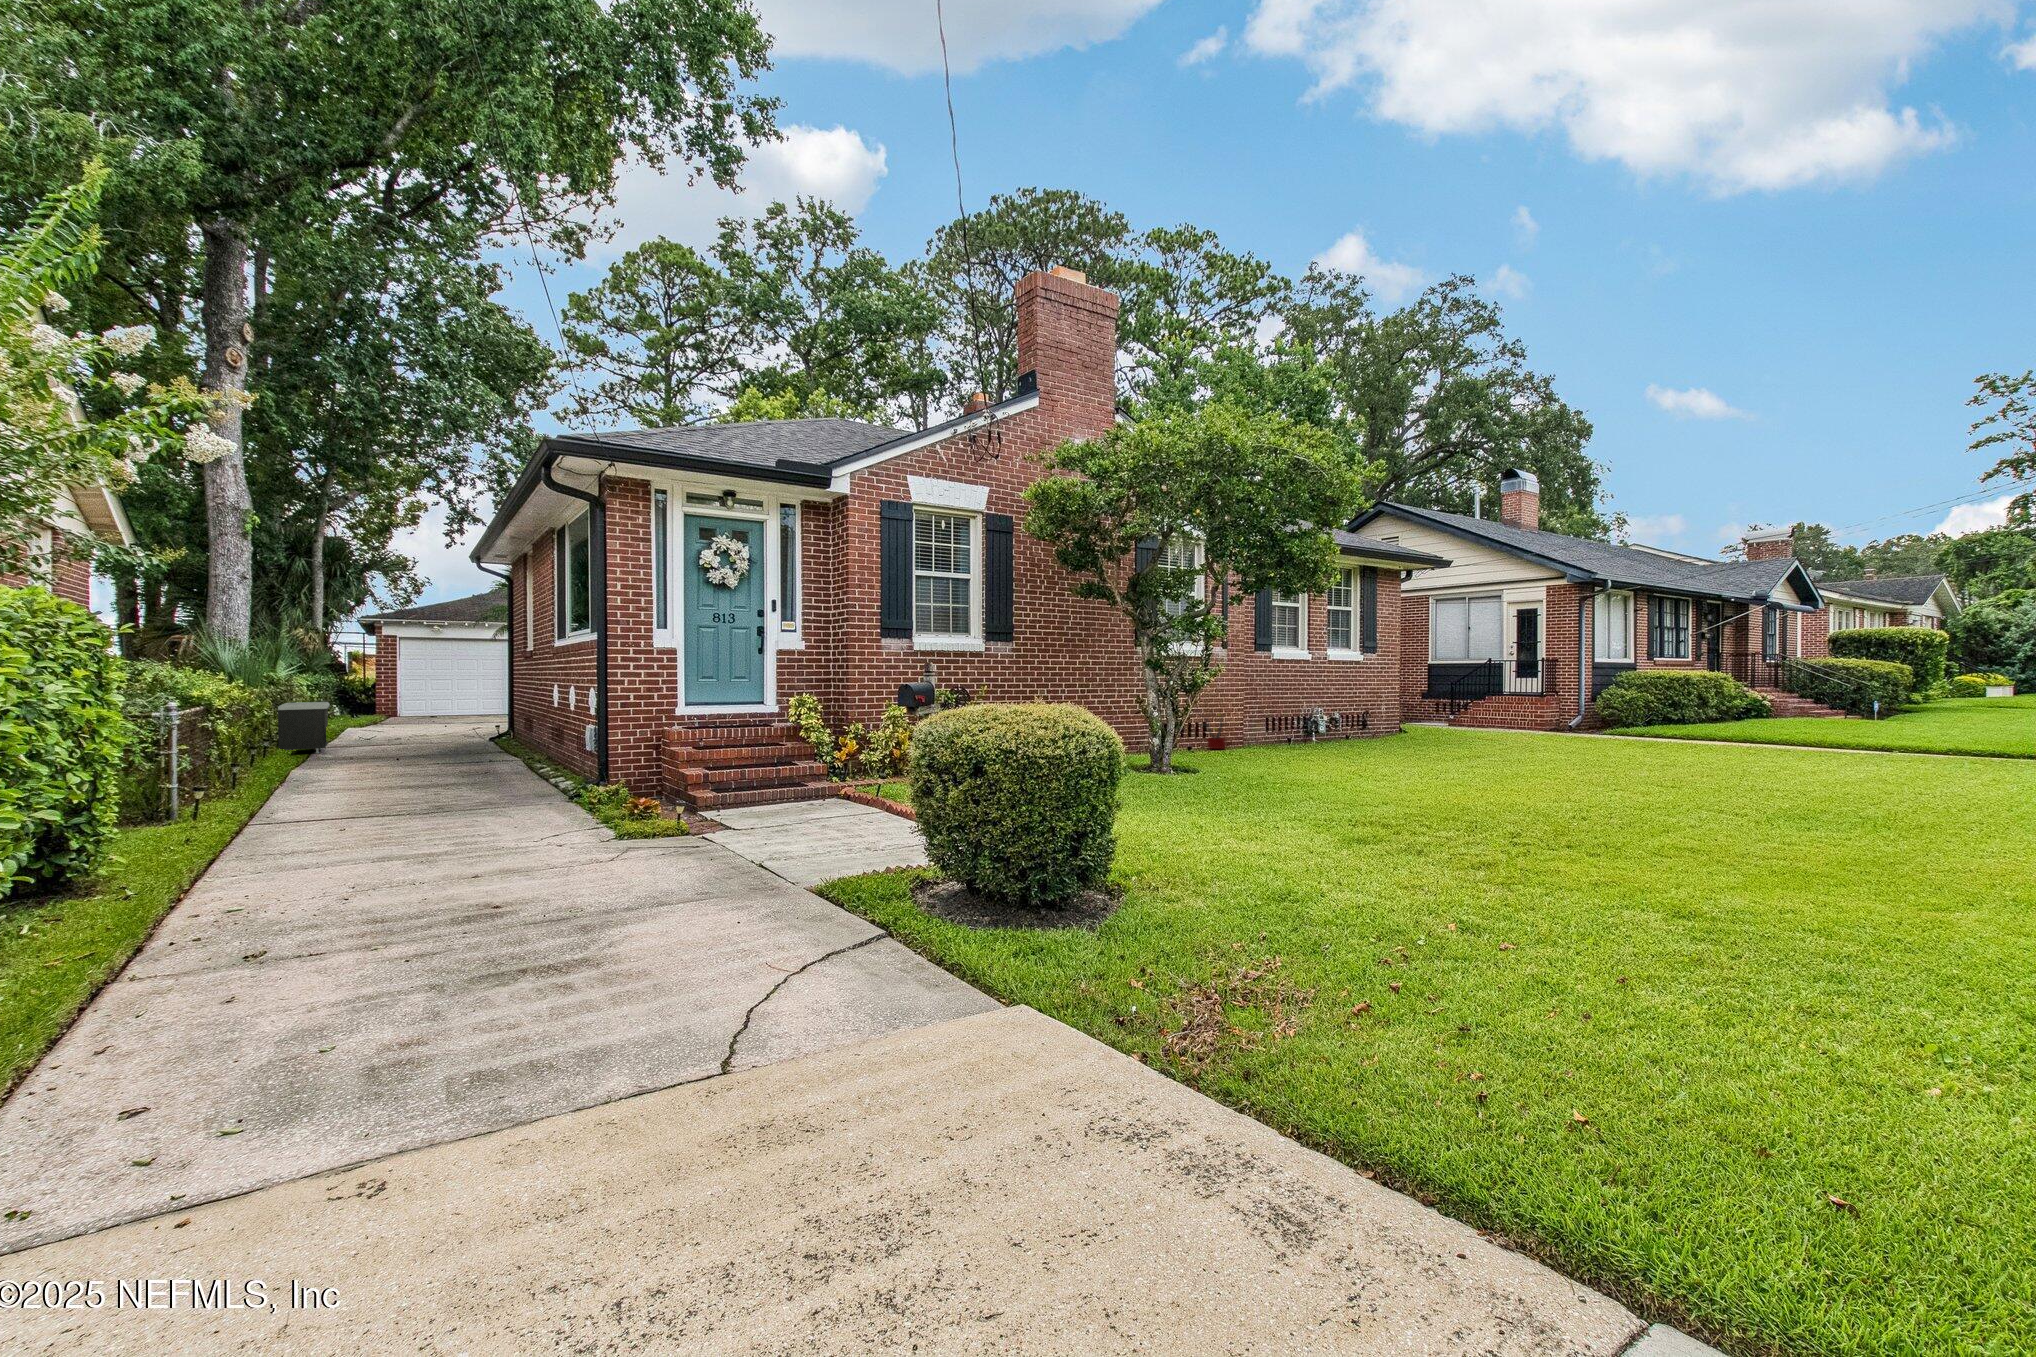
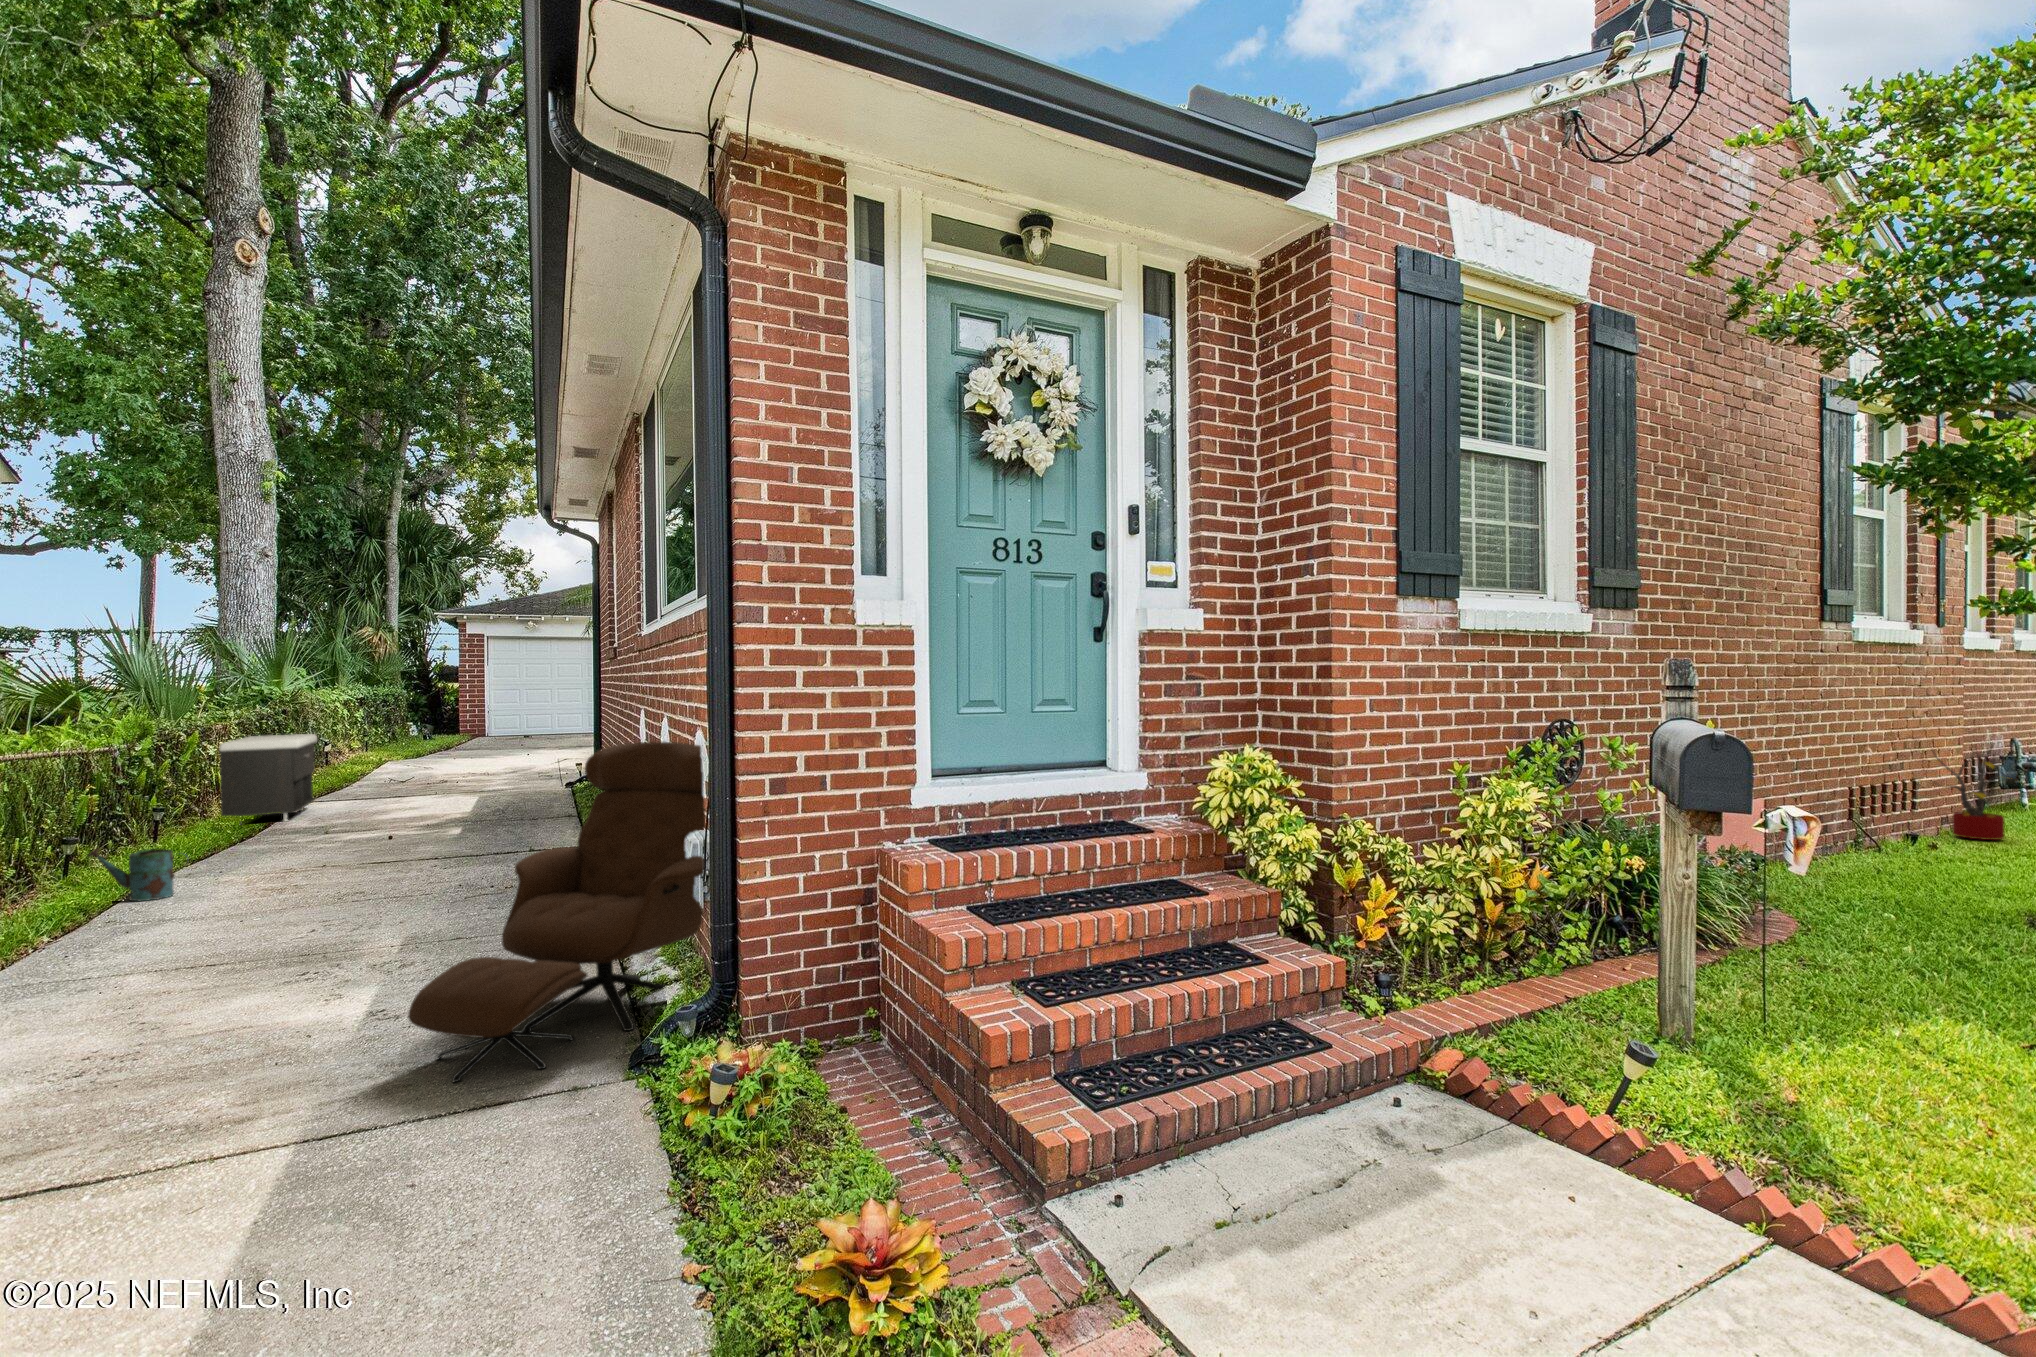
lounge chair: none [483,693,602,806] -> present [408,742,705,1082]
watering can: none [259,751,310,778] -> present [87,849,188,901]

